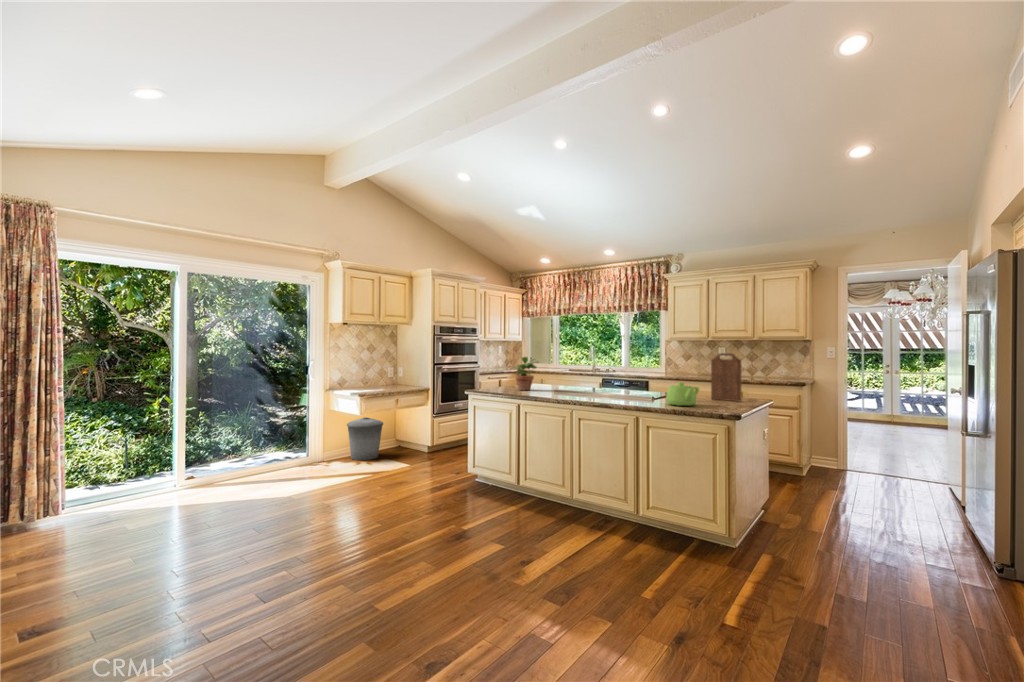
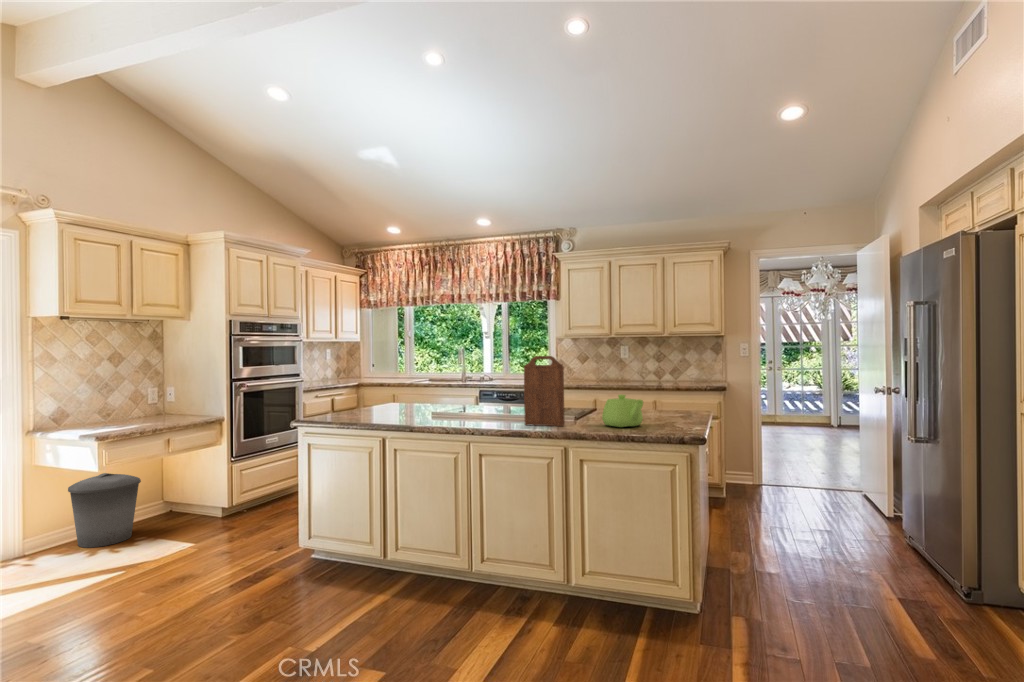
cutting board: present [711,353,741,401] -> present [524,356,565,426]
potted plant: present [511,357,537,390] -> none [364,365,408,415]

